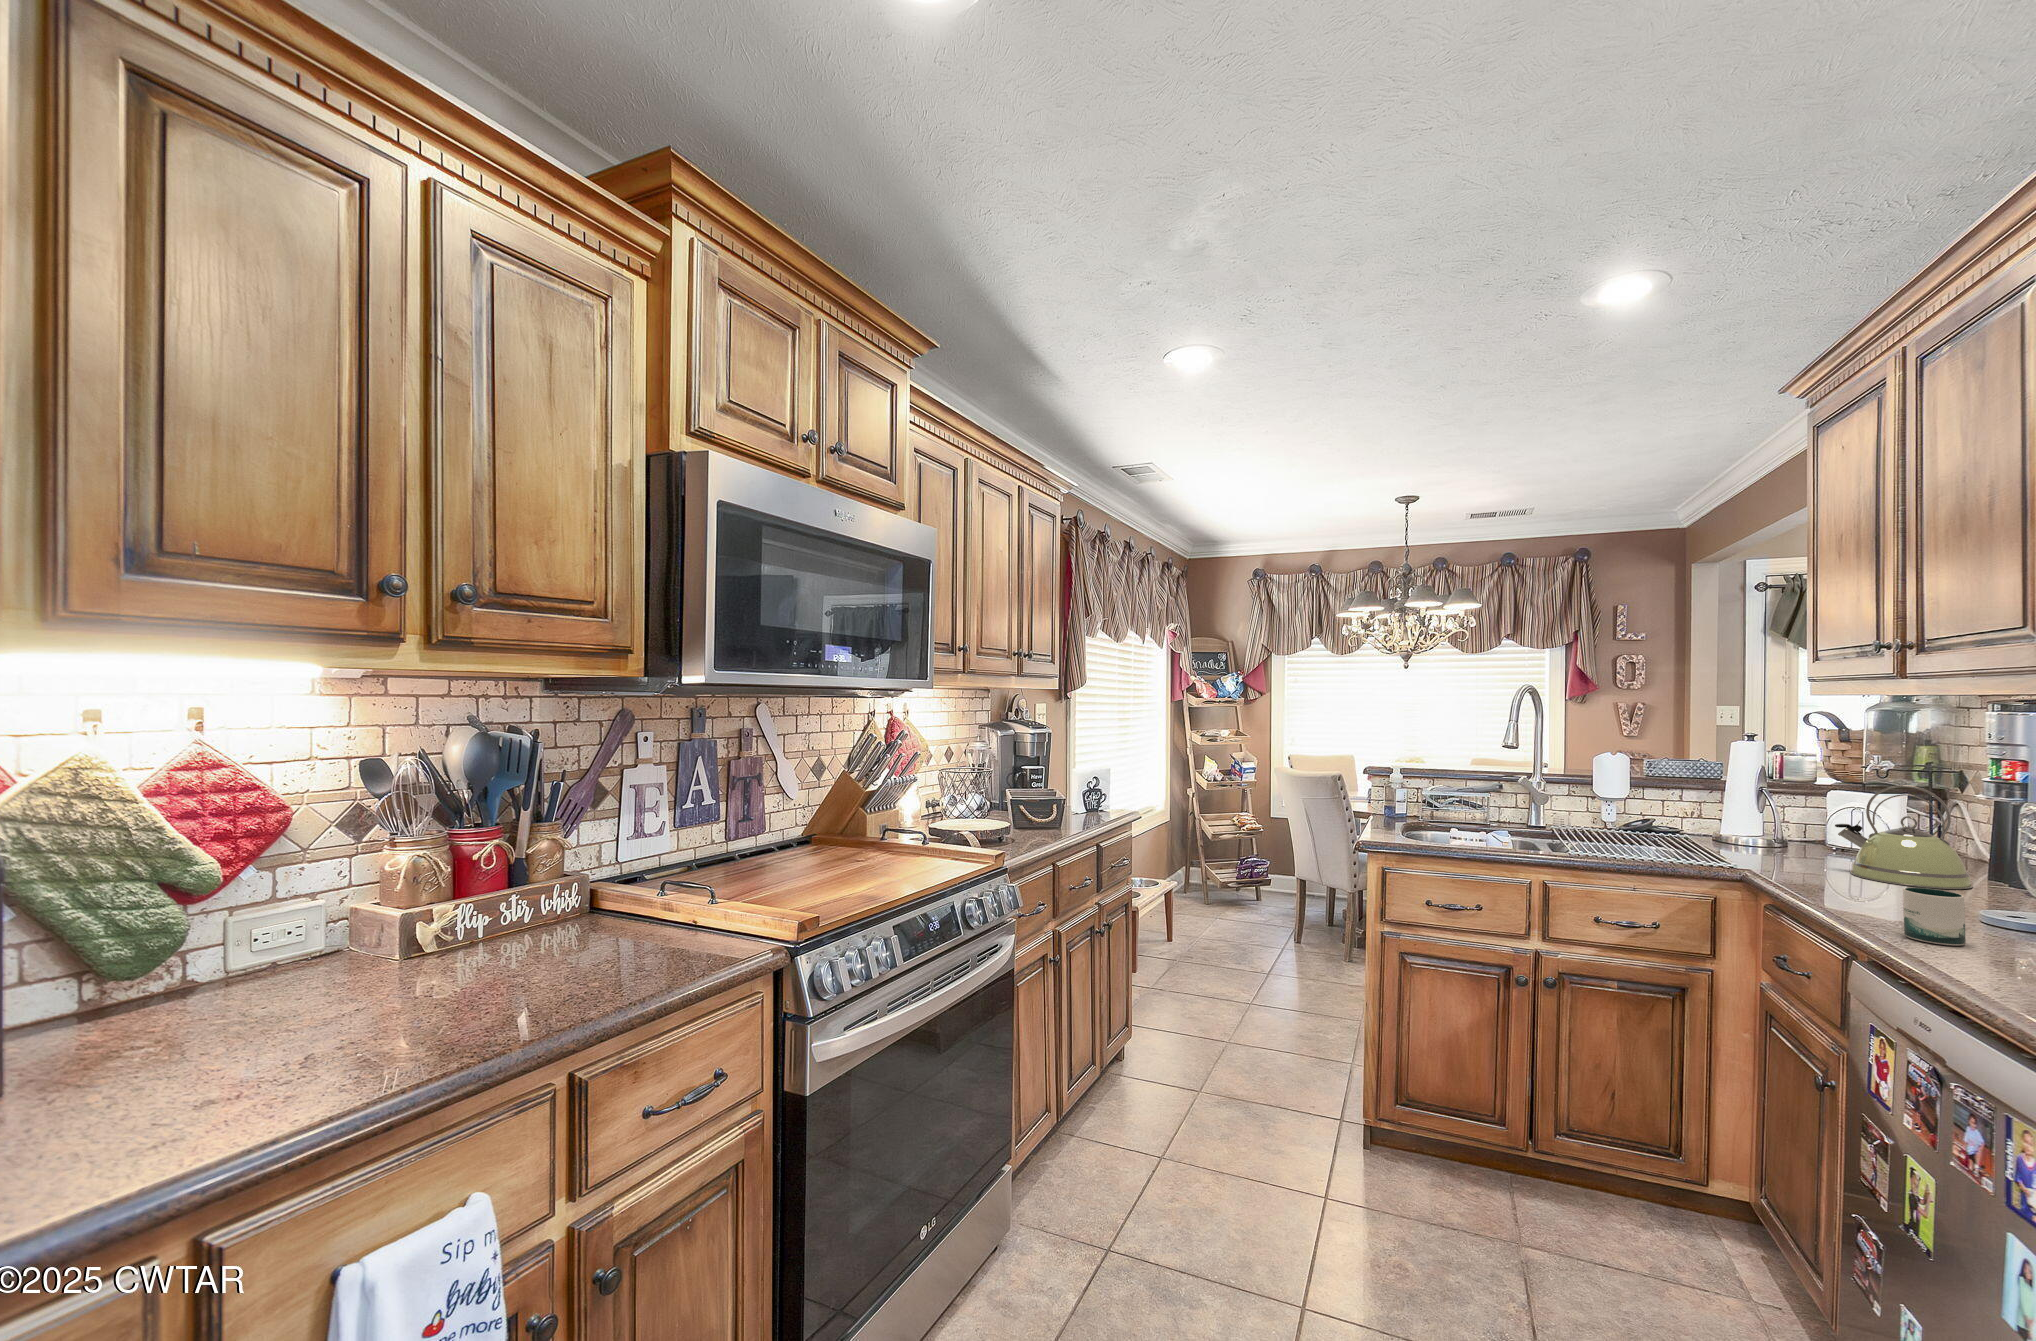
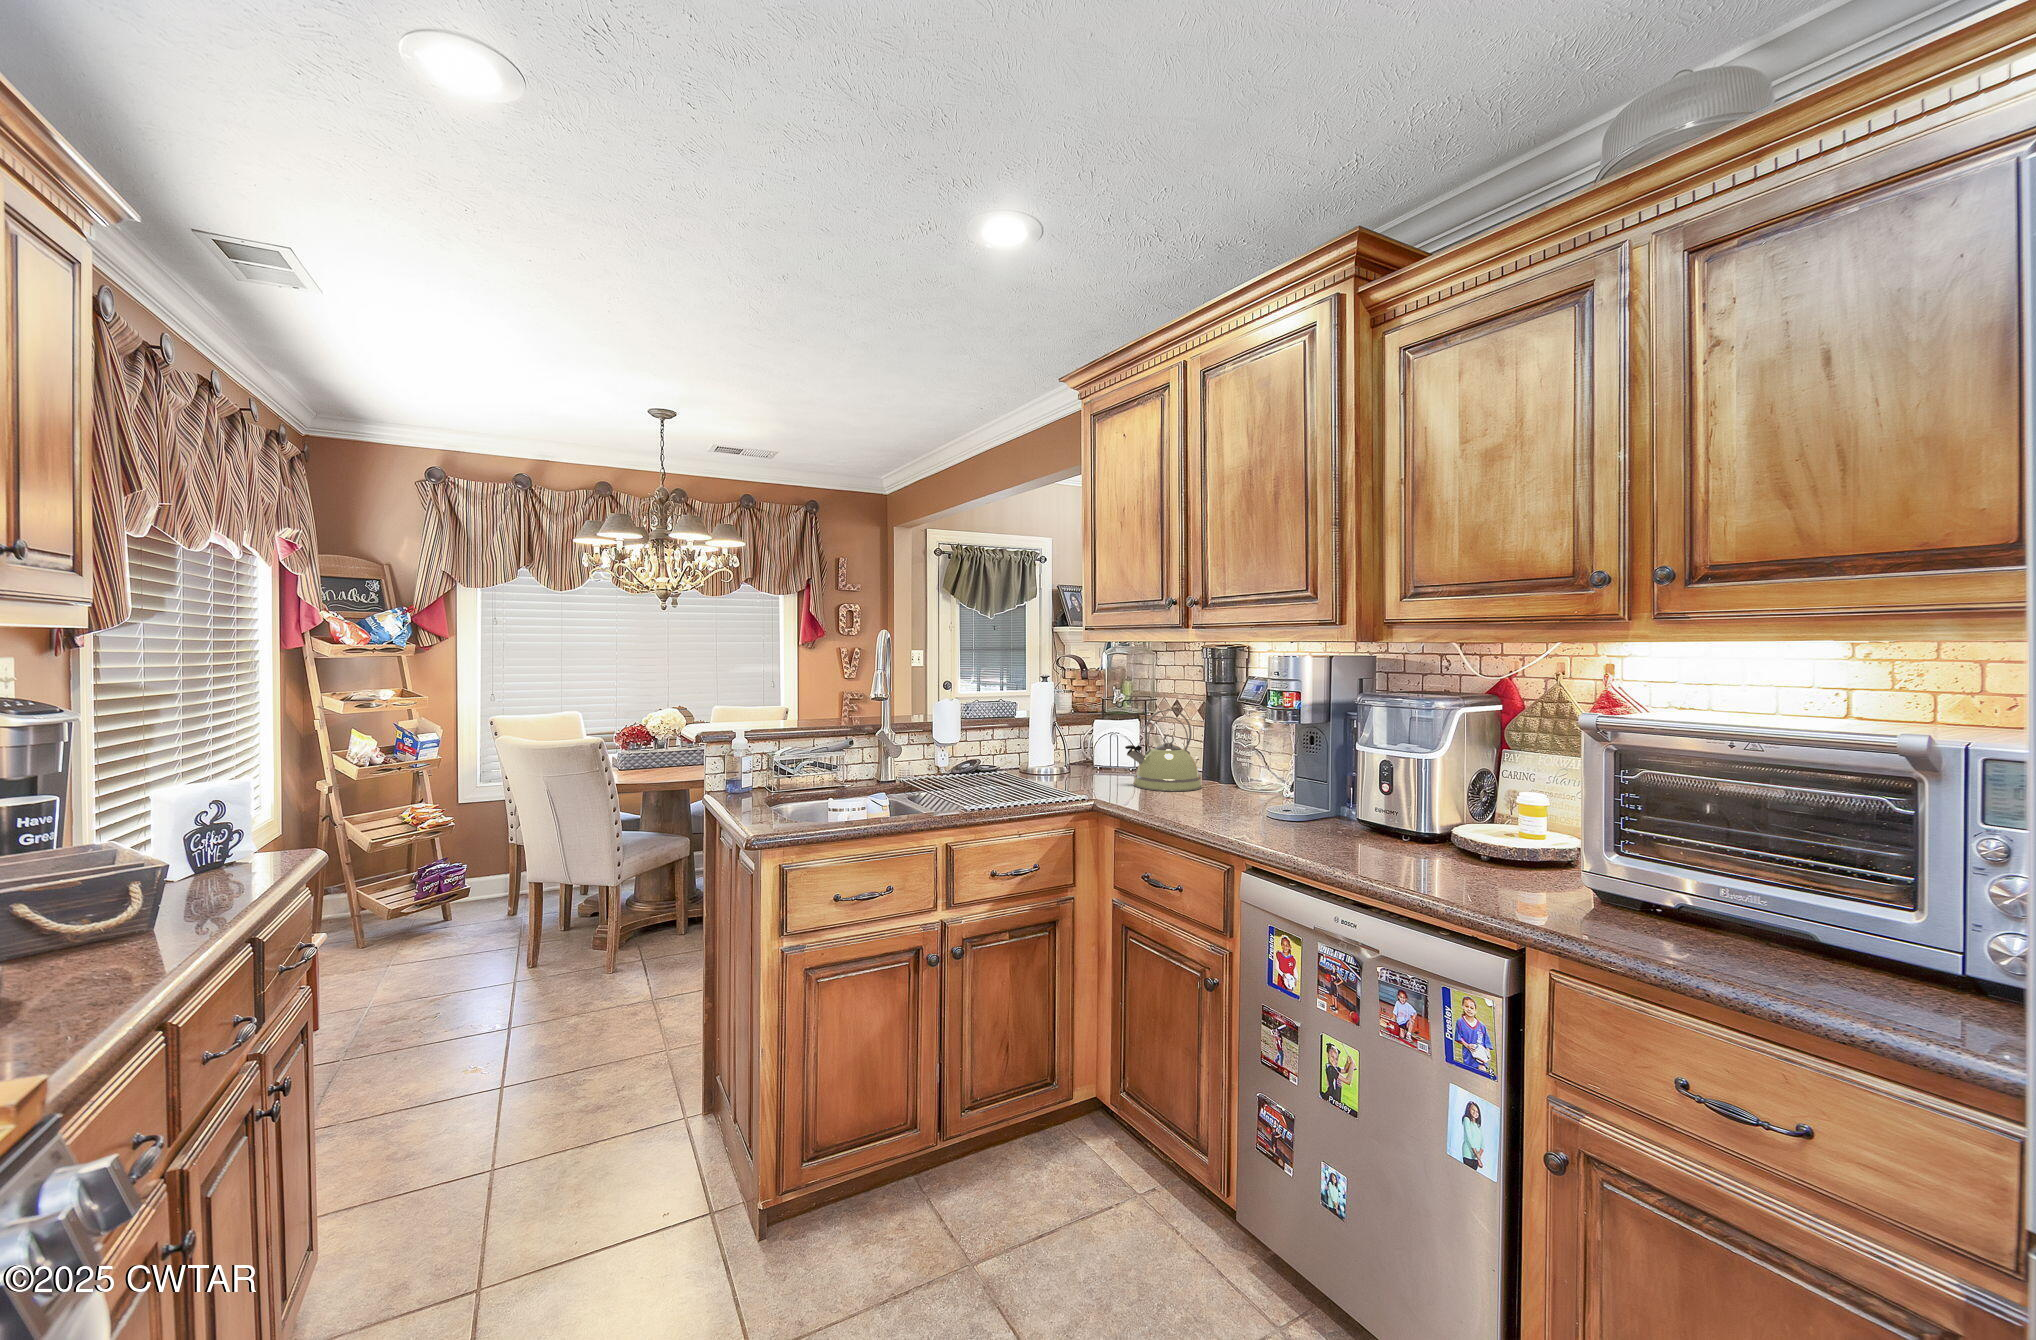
mug: present [1903,888,1966,945] -> none [1258,796,1304,842]

